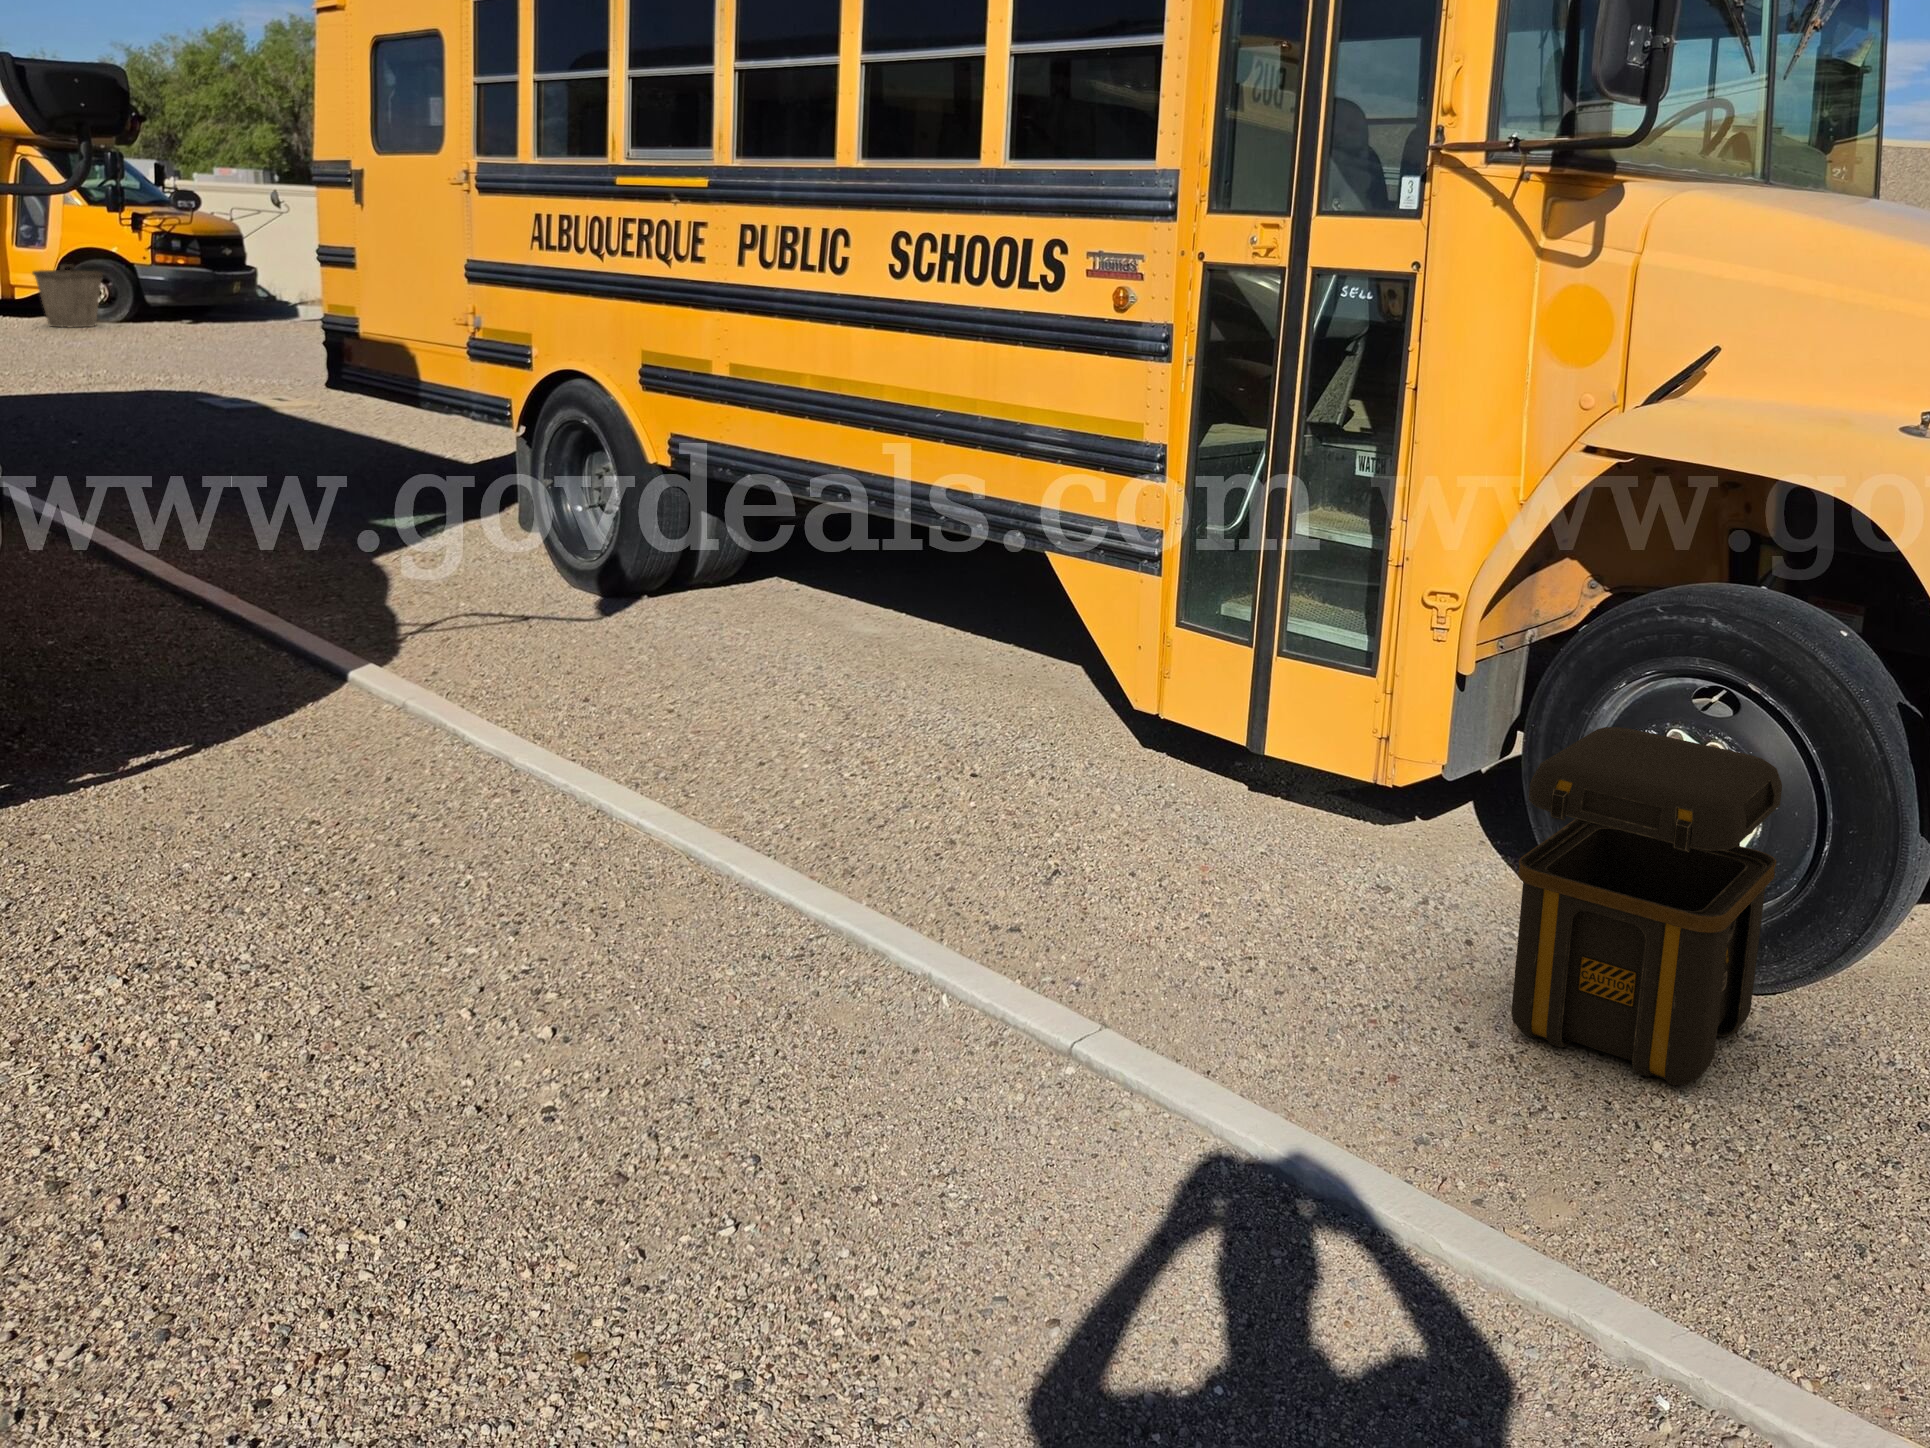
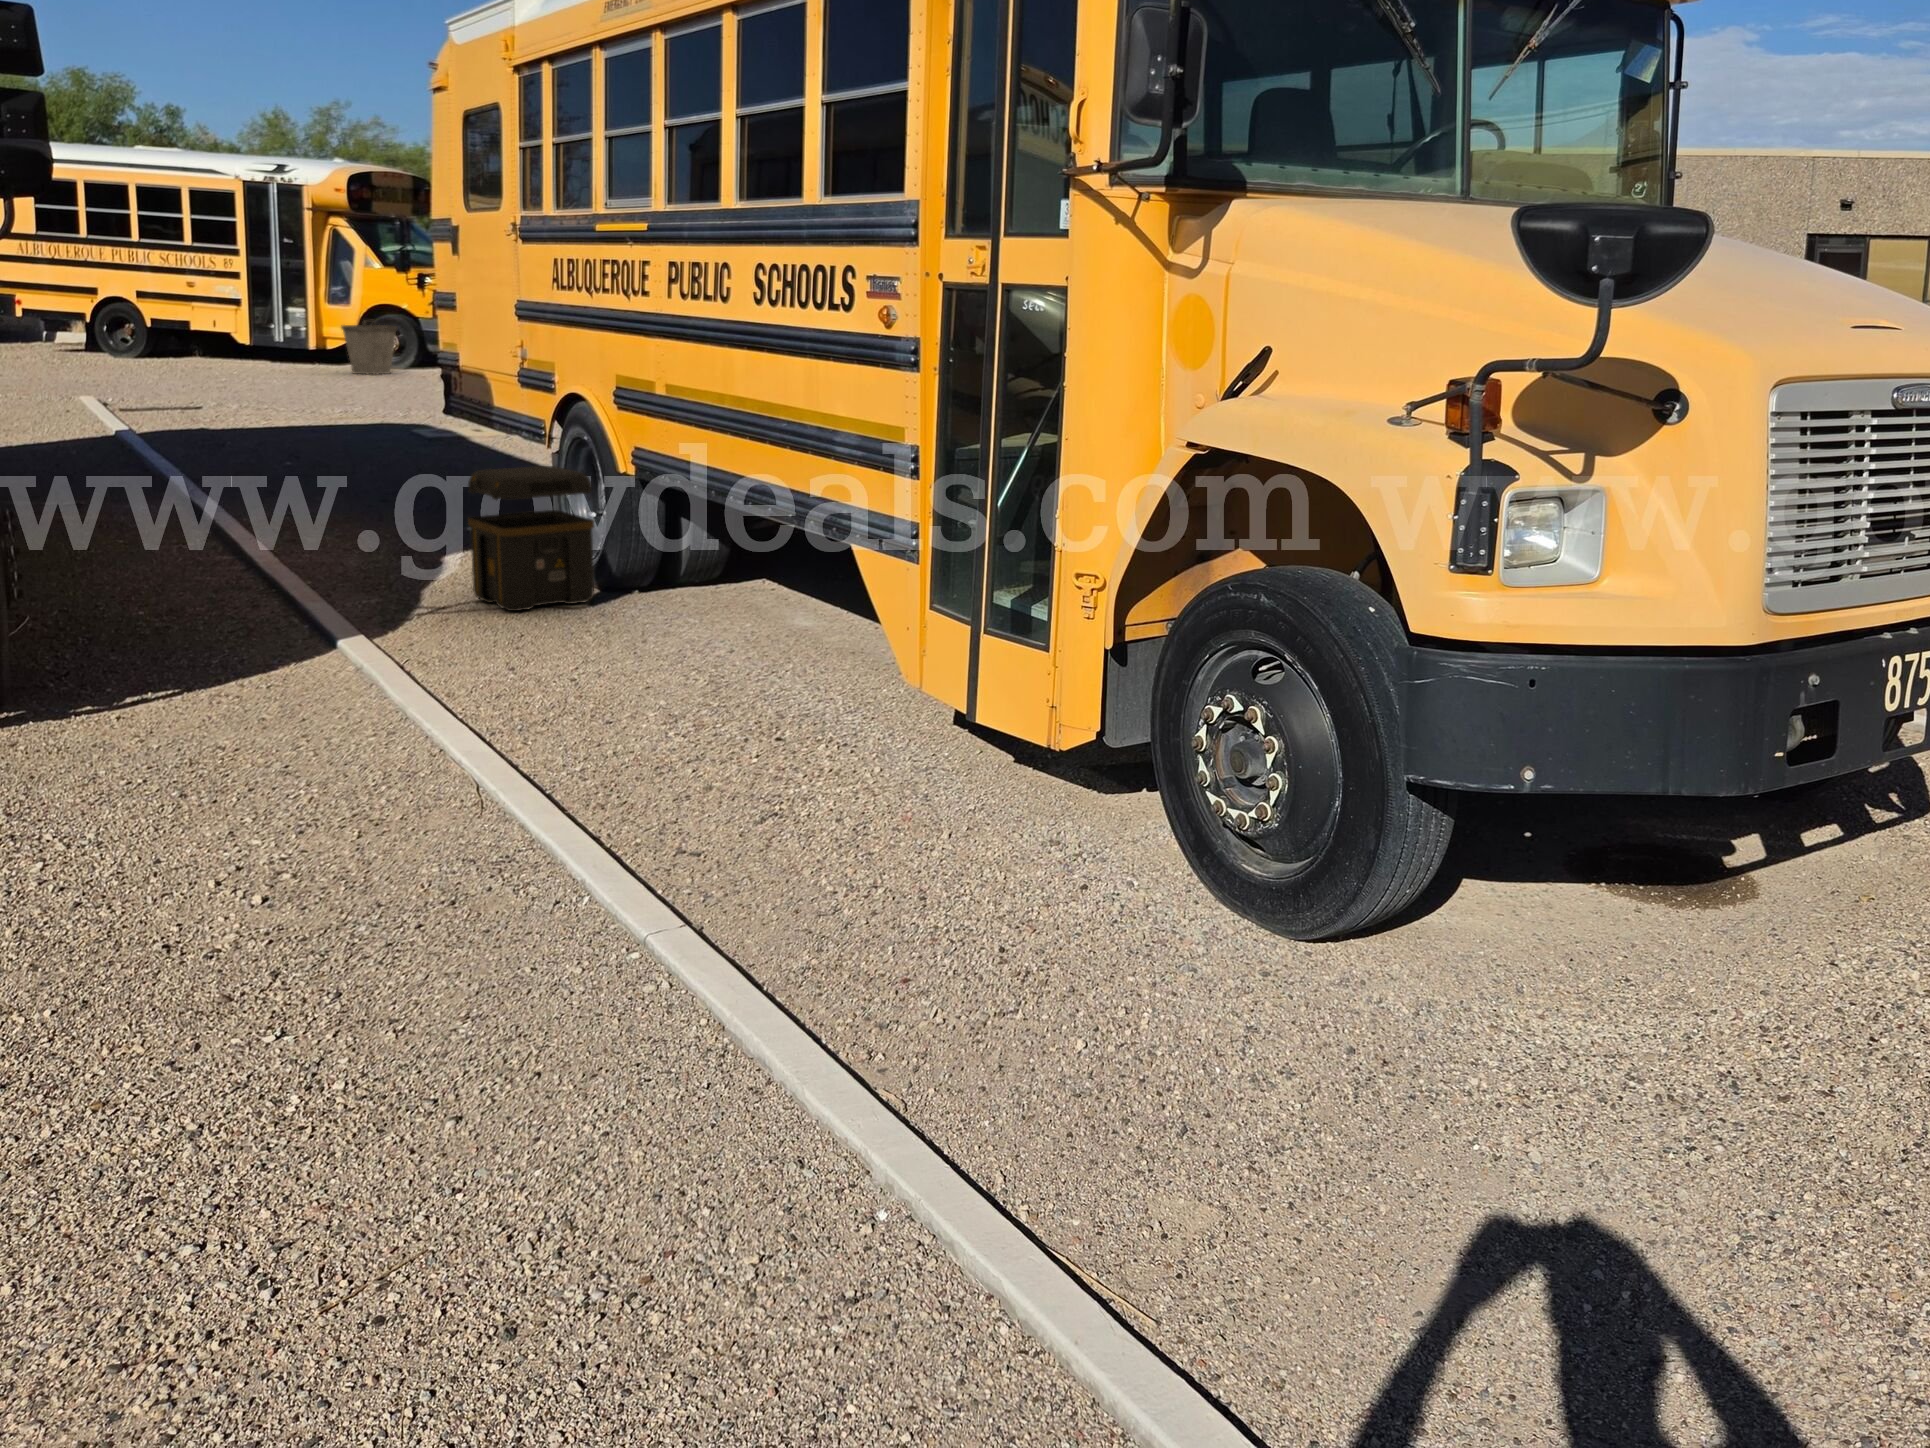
toolbox: present [1511,727,1782,1086] -> present [468,466,594,611]

